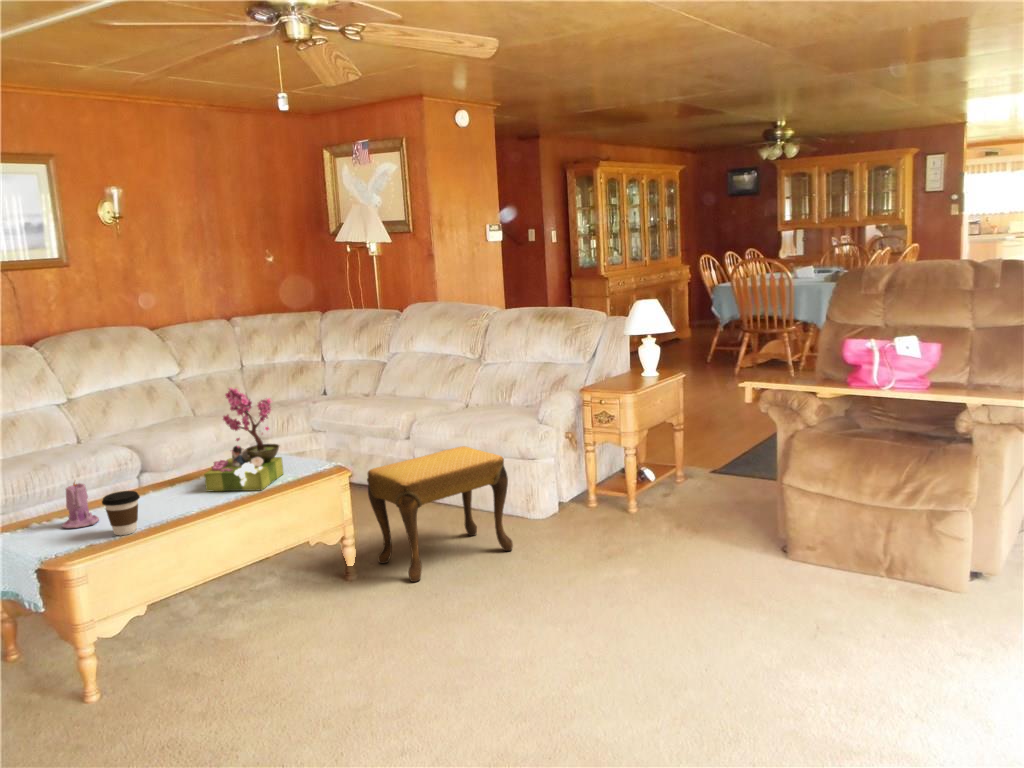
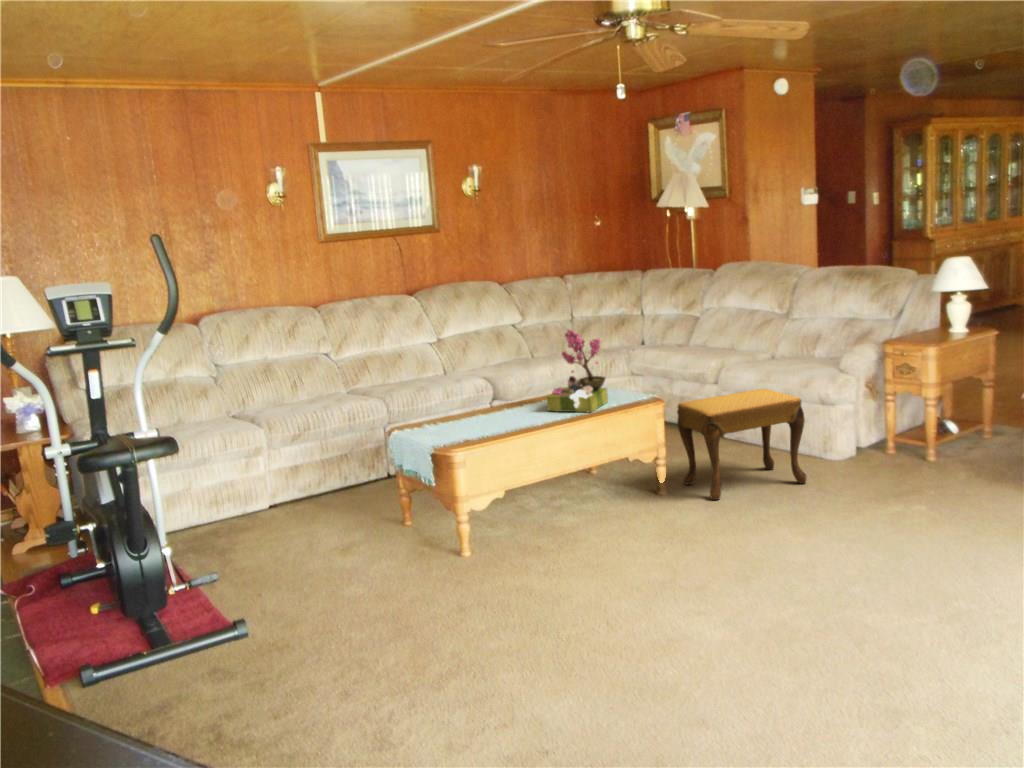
candle: present [62,482,99,528] -> none [445,393,471,430]
coffee cup: present [102,491,140,535] -> none [475,403,502,436]

